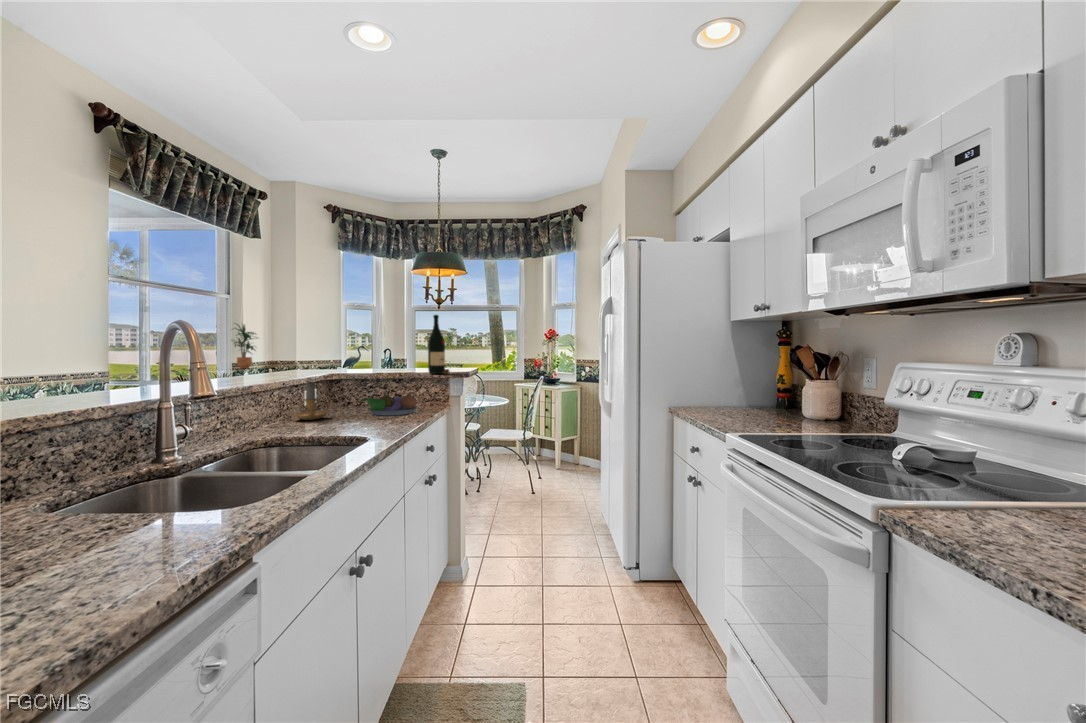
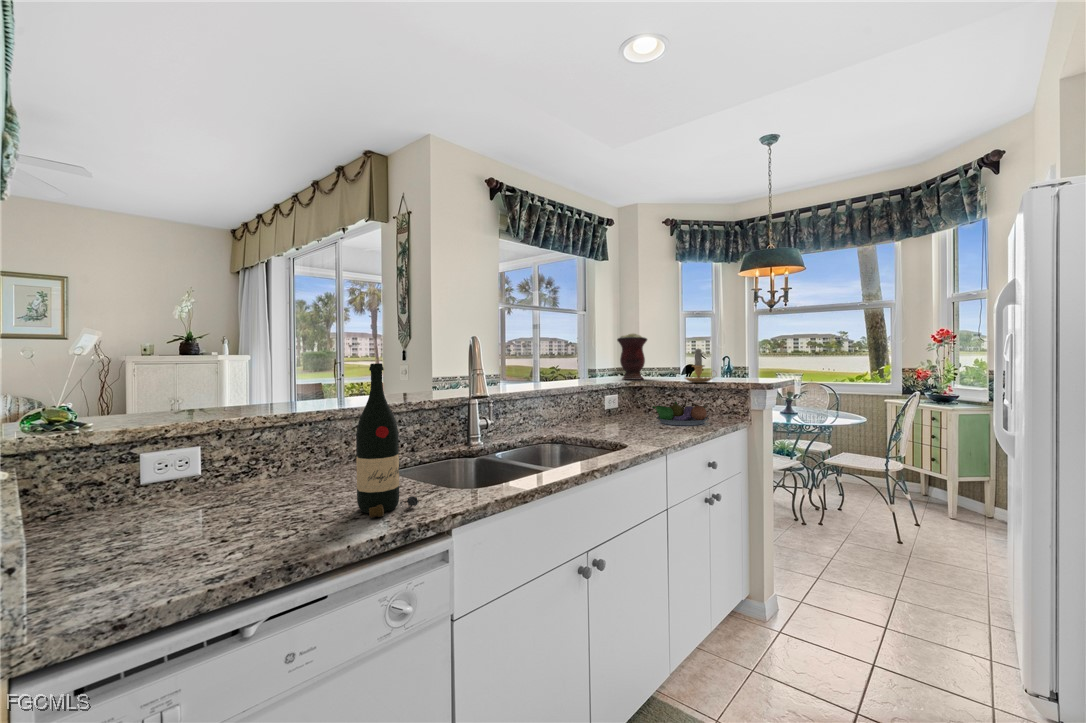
wine bottle: present [428,315,450,374] -> present [356,363,419,517]
potted plant: present [234,324,256,369] -> none [584,335,607,374]
vase: none [297,324,332,373] -> present [617,334,647,380]
candle: present [294,380,330,420] -> present [685,349,713,383]

